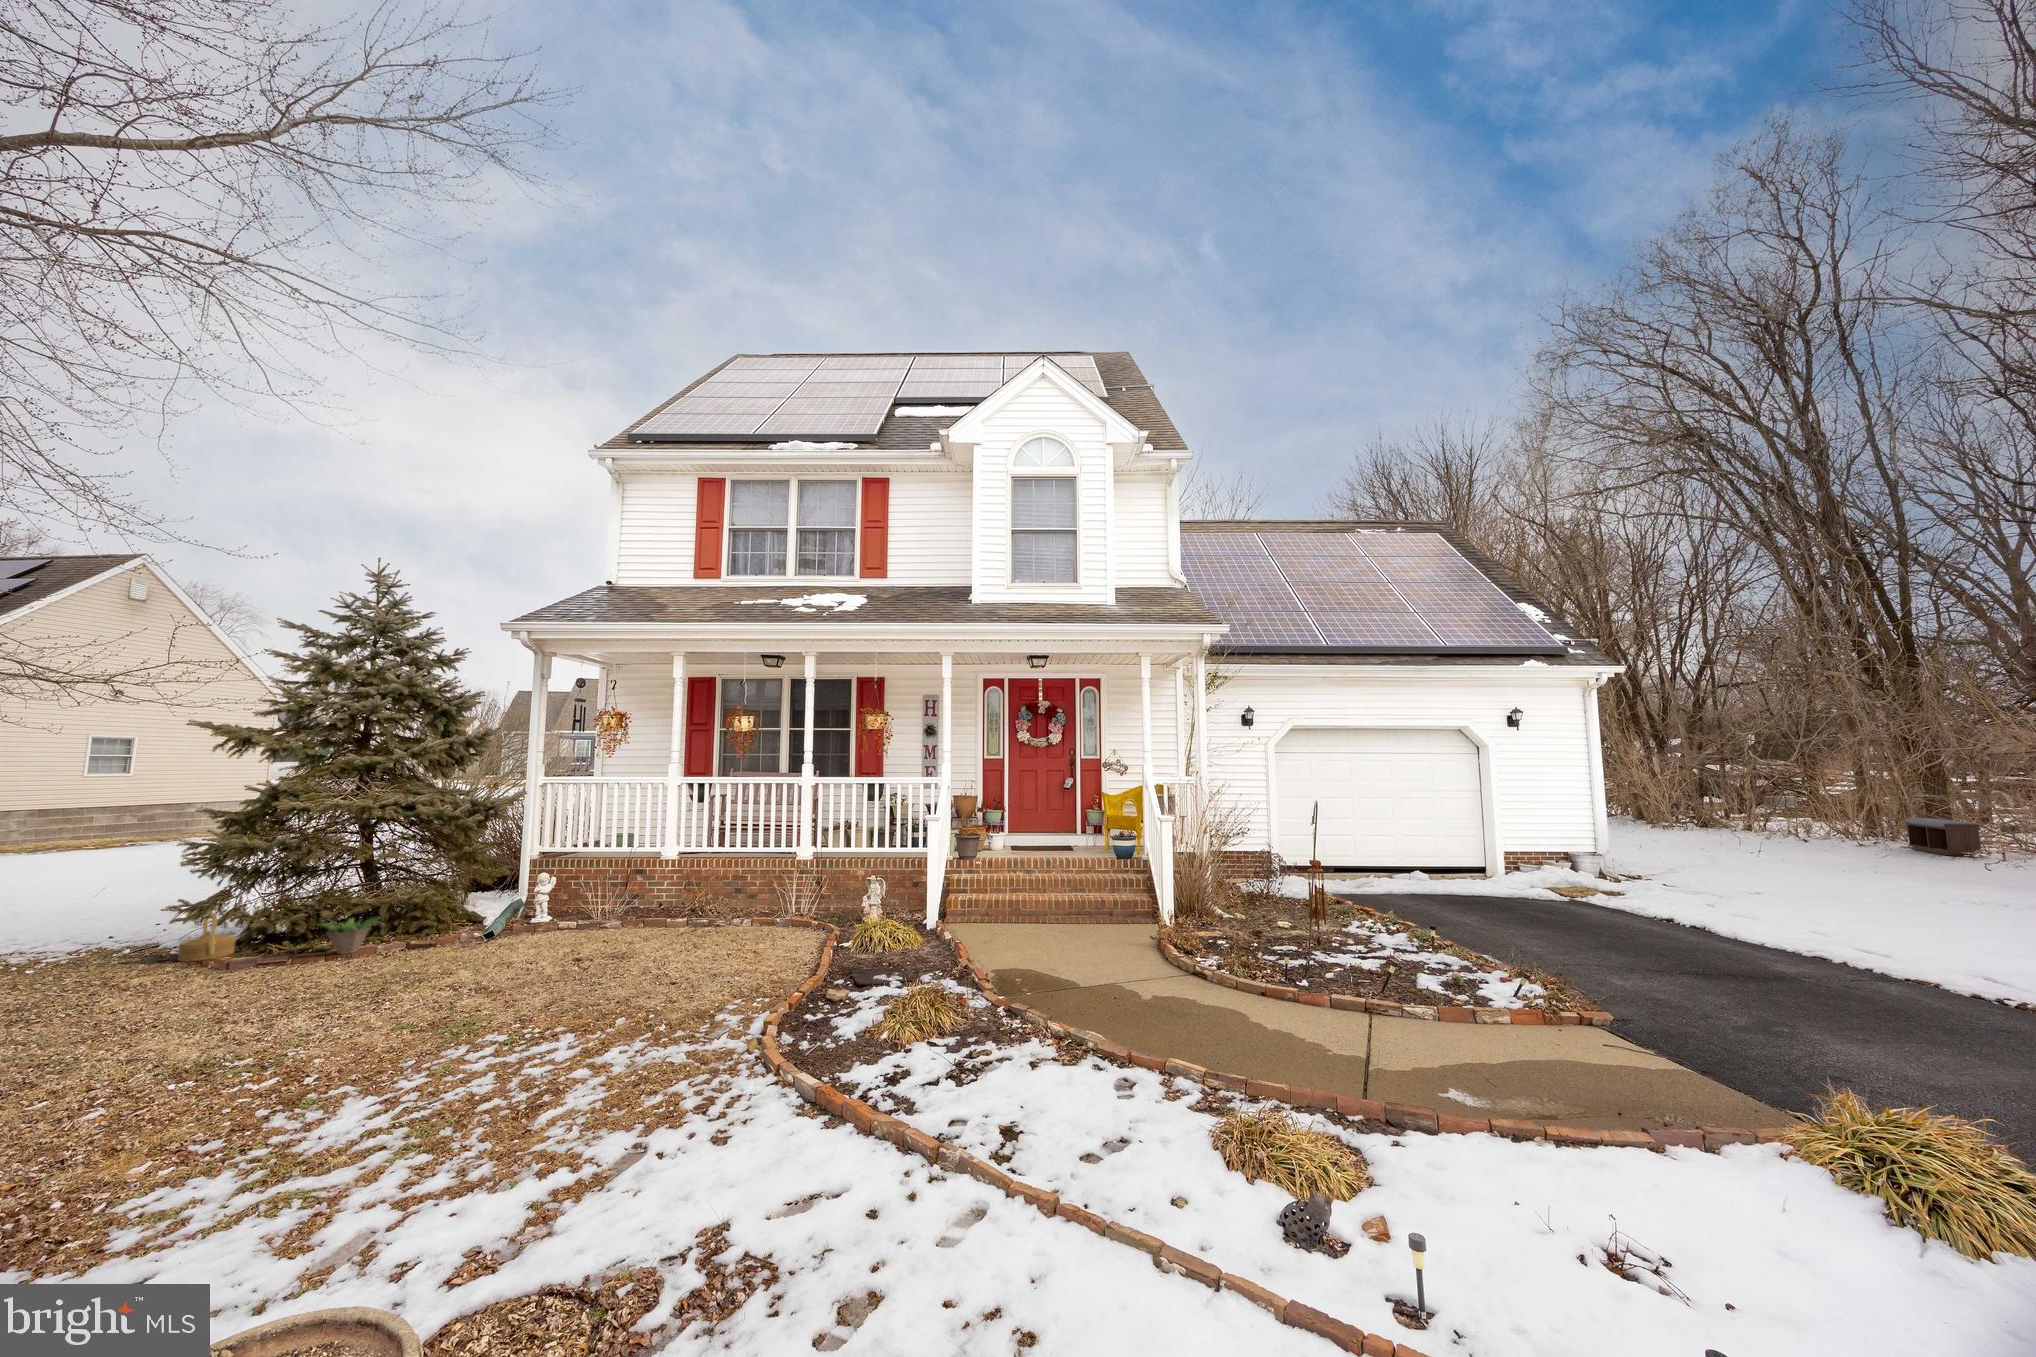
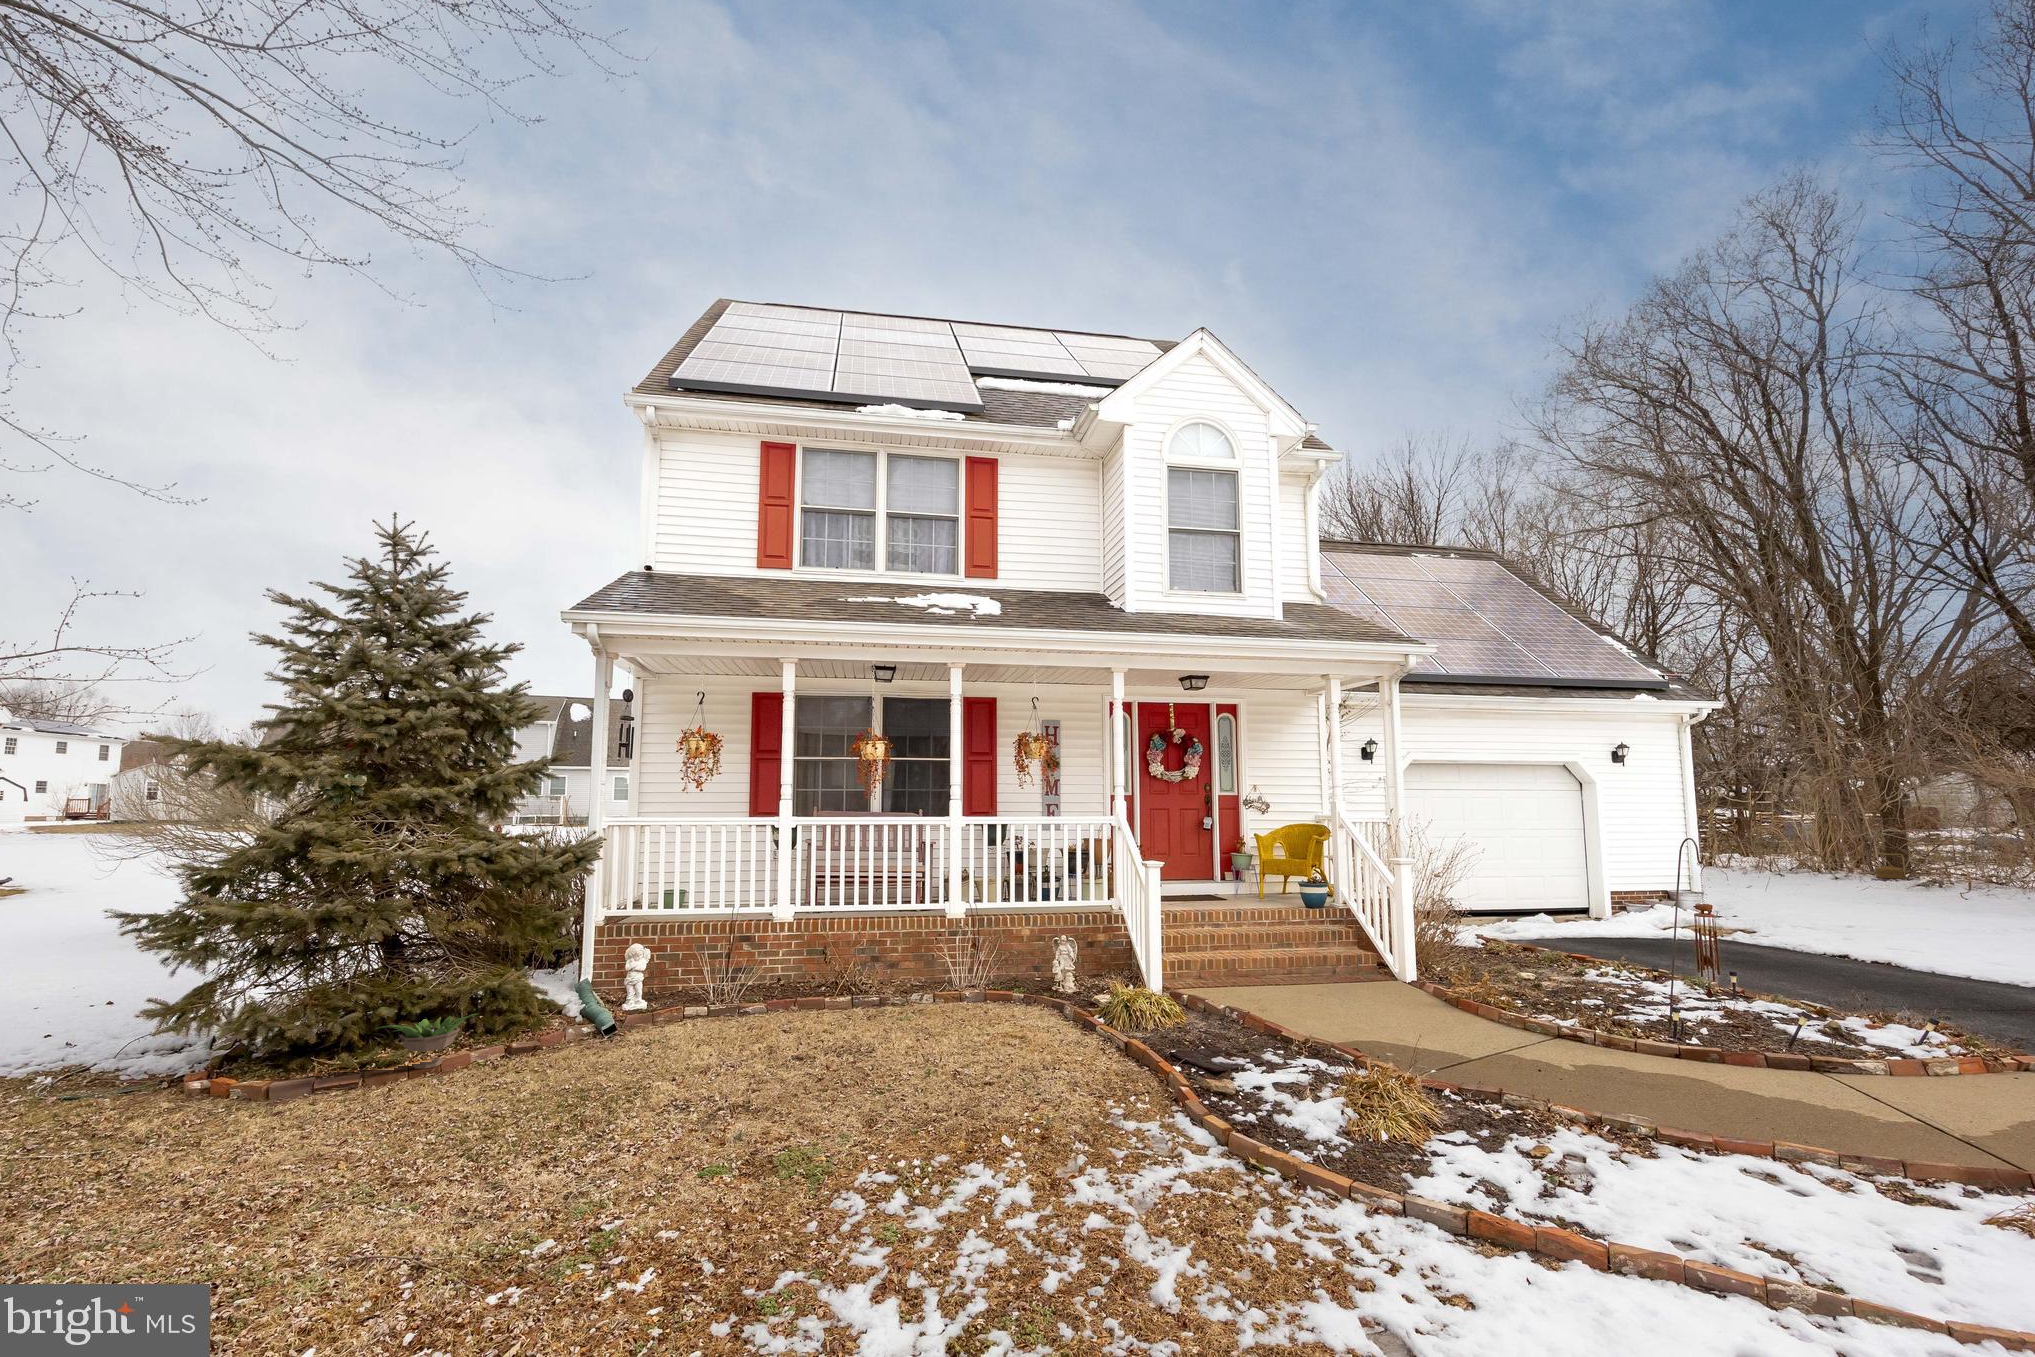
bench: present [1905,818,1981,856] -> none [1929,853,2004,887]
woven basket: present [178,911,236,962] -> present [1873,853,1906,879]

